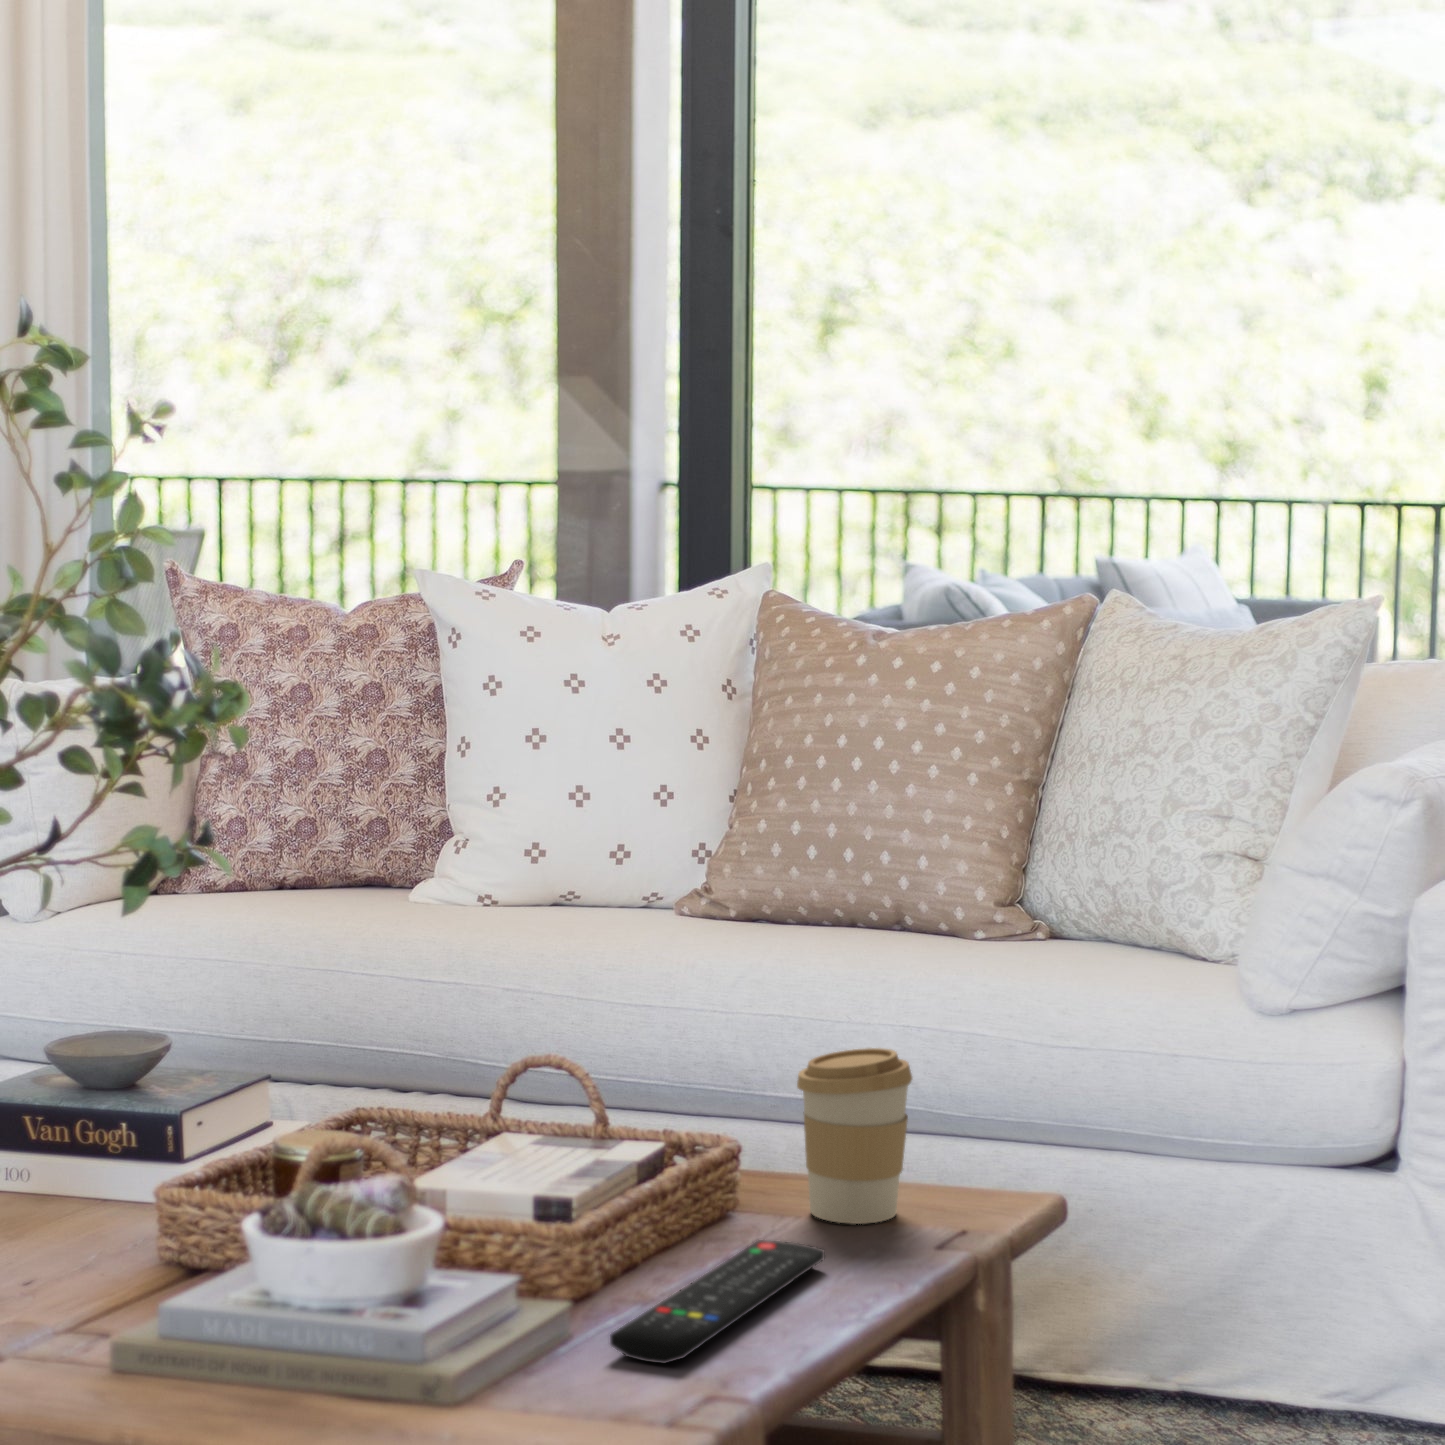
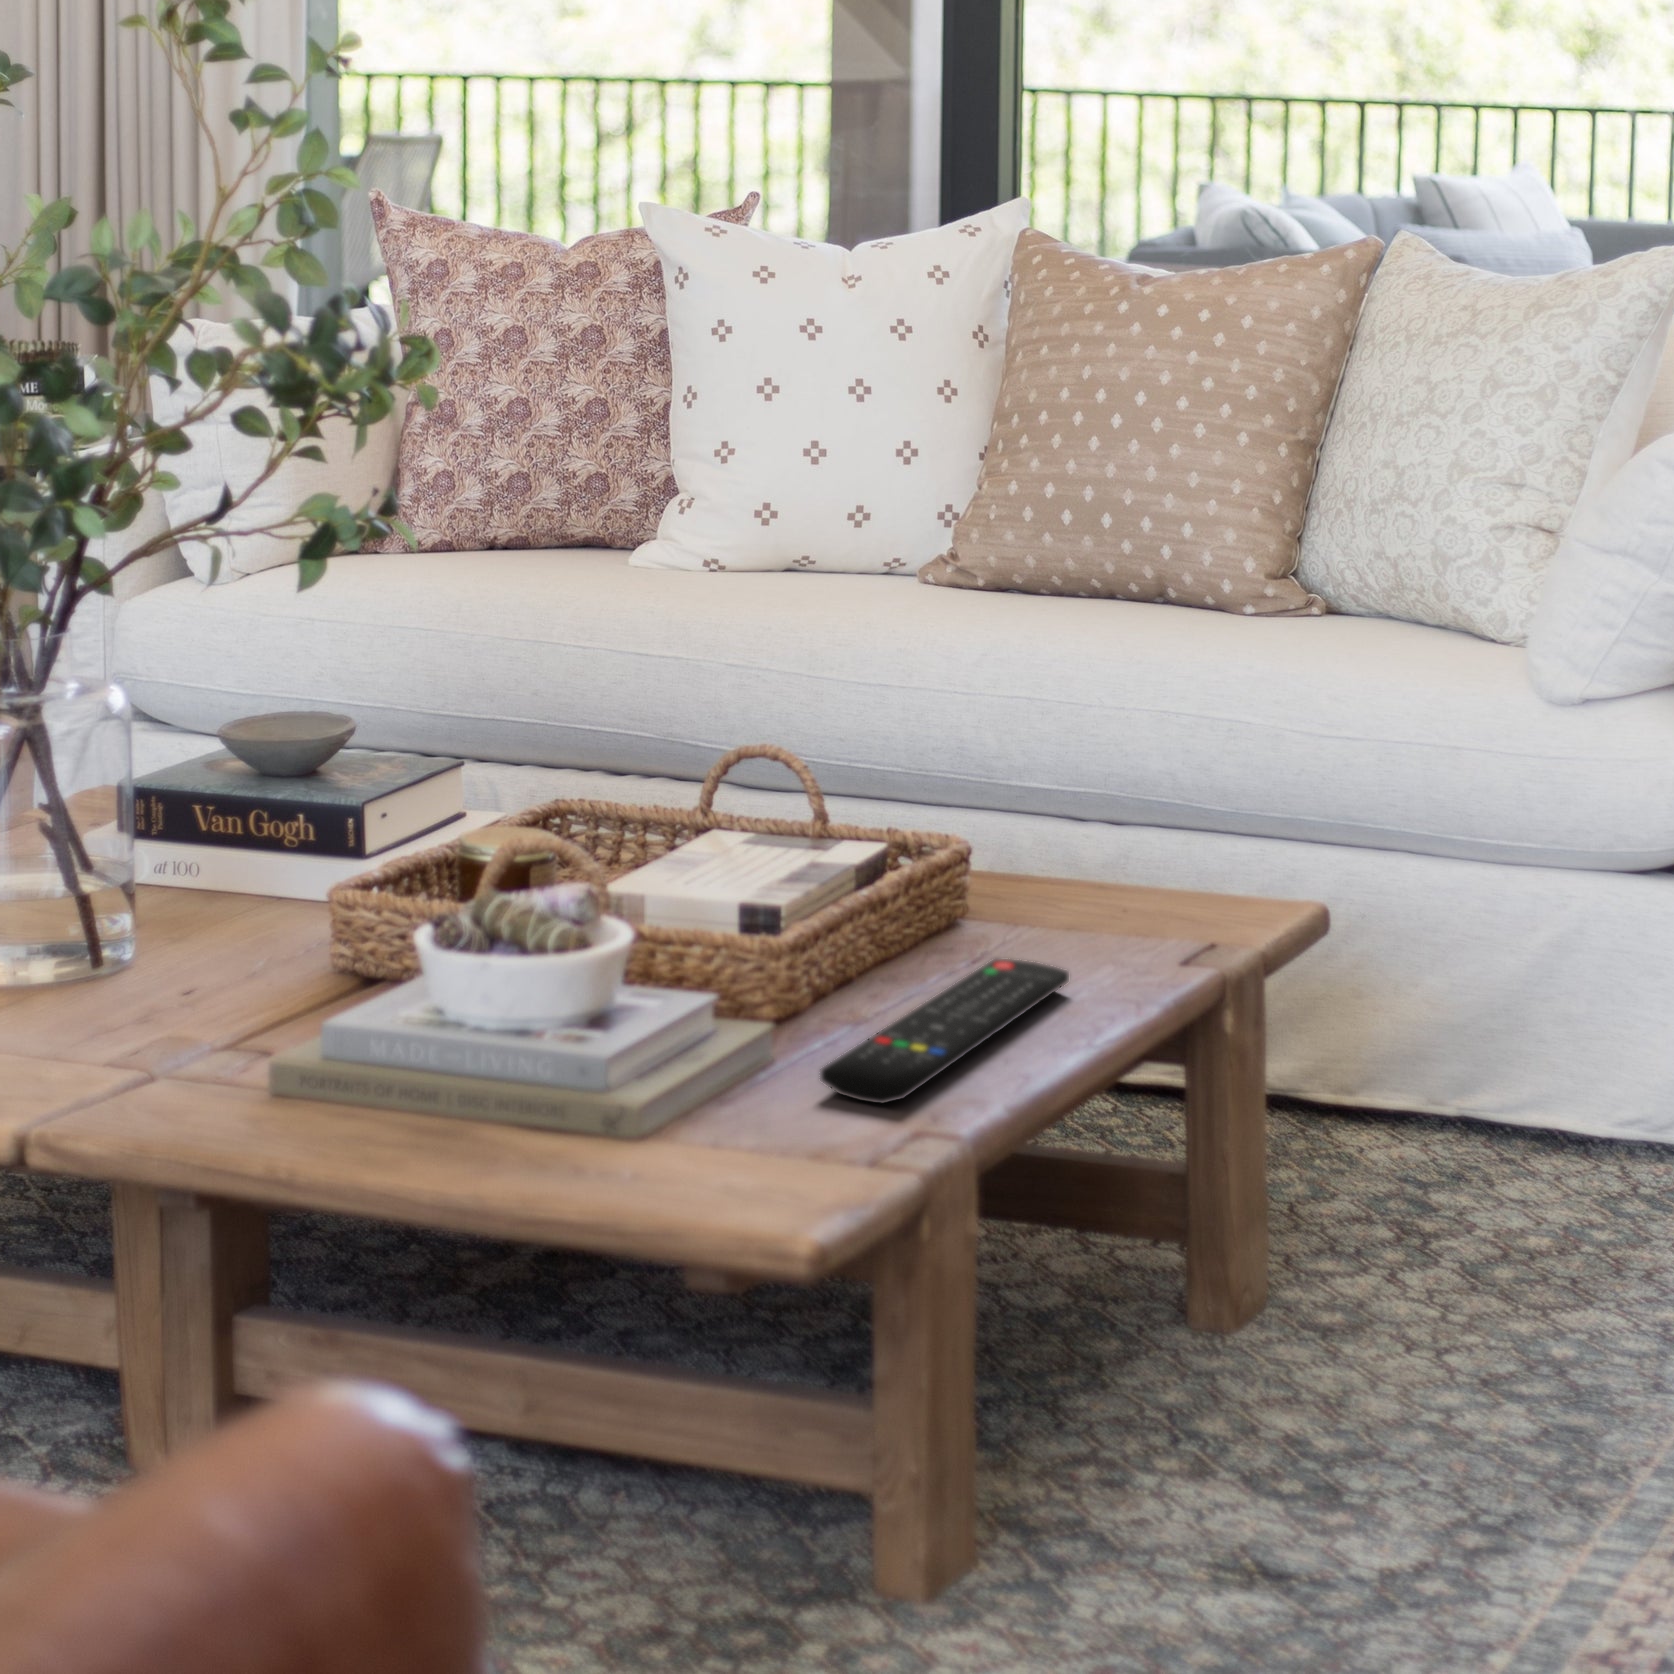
coffee cup: present [797,1048,912,1224] -> none [1043,744,1175,939]

